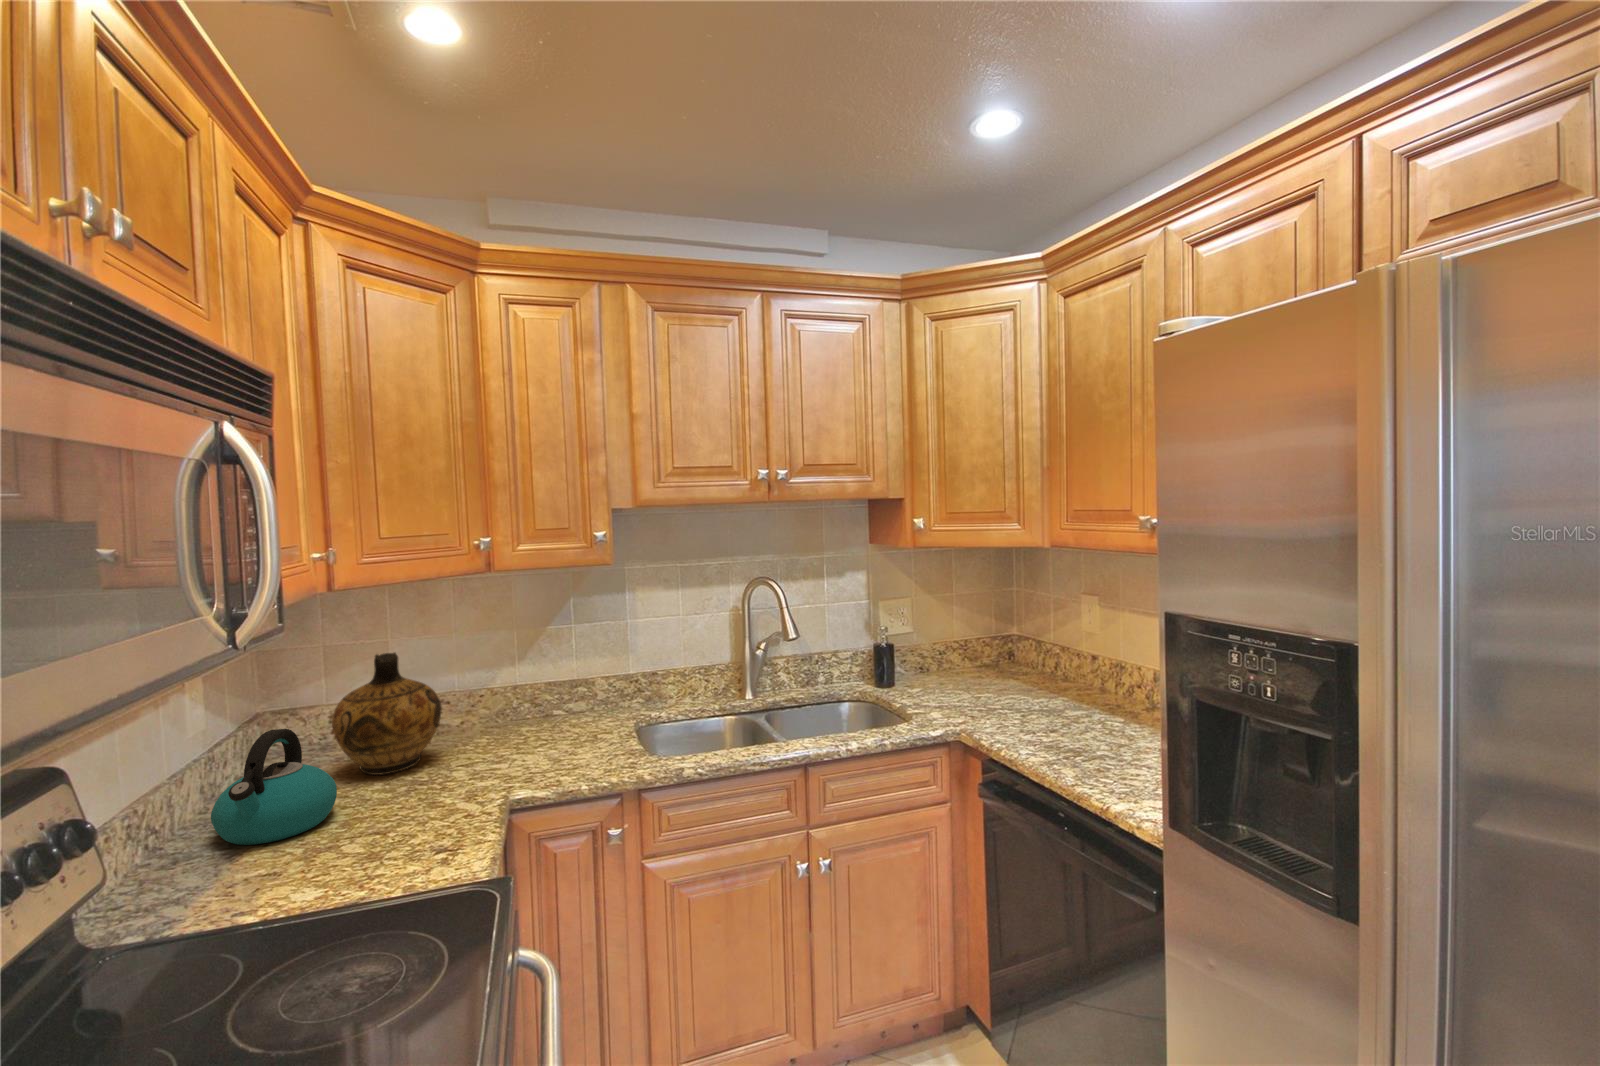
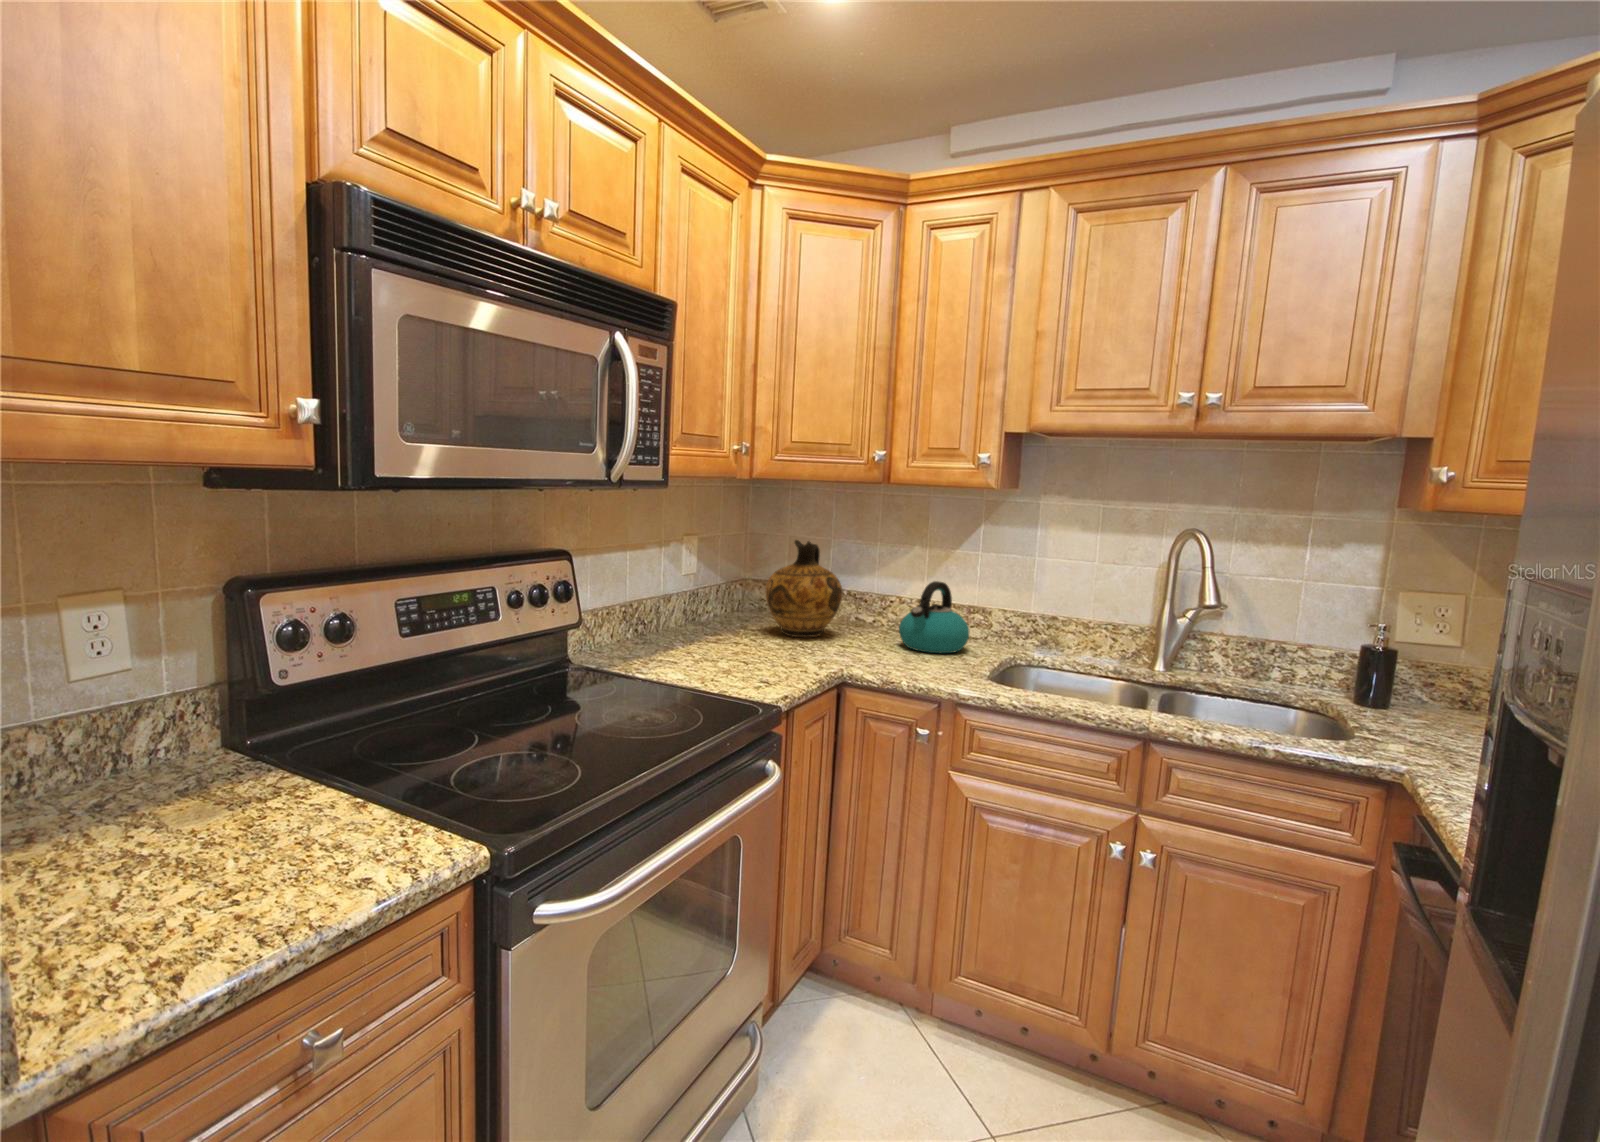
kettle: present [211,729,337,845] -> present [899,581,969,653]

